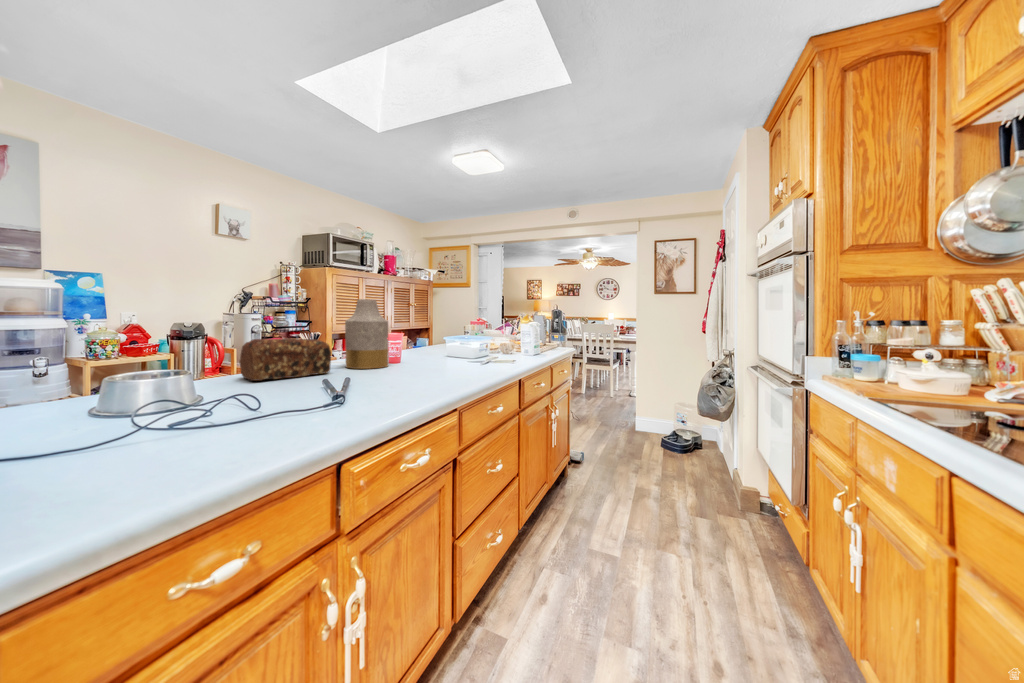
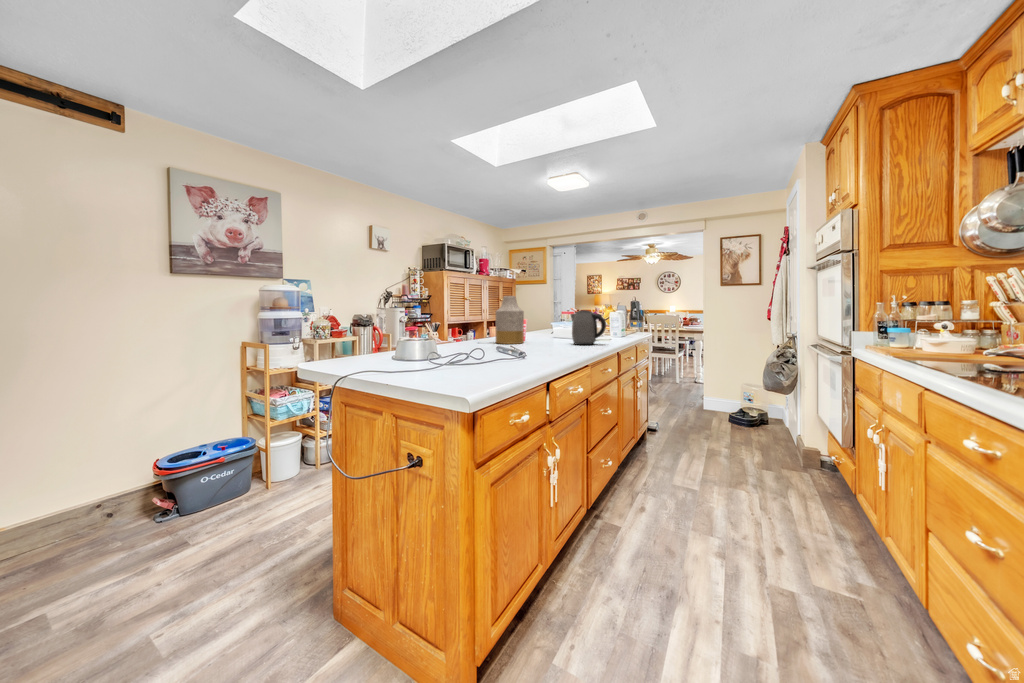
kettle: none [451,322,498,372] -> present [571,310,606,345]
bread loaf: present [239,338,331,381] -> none [442,322,494,349]

